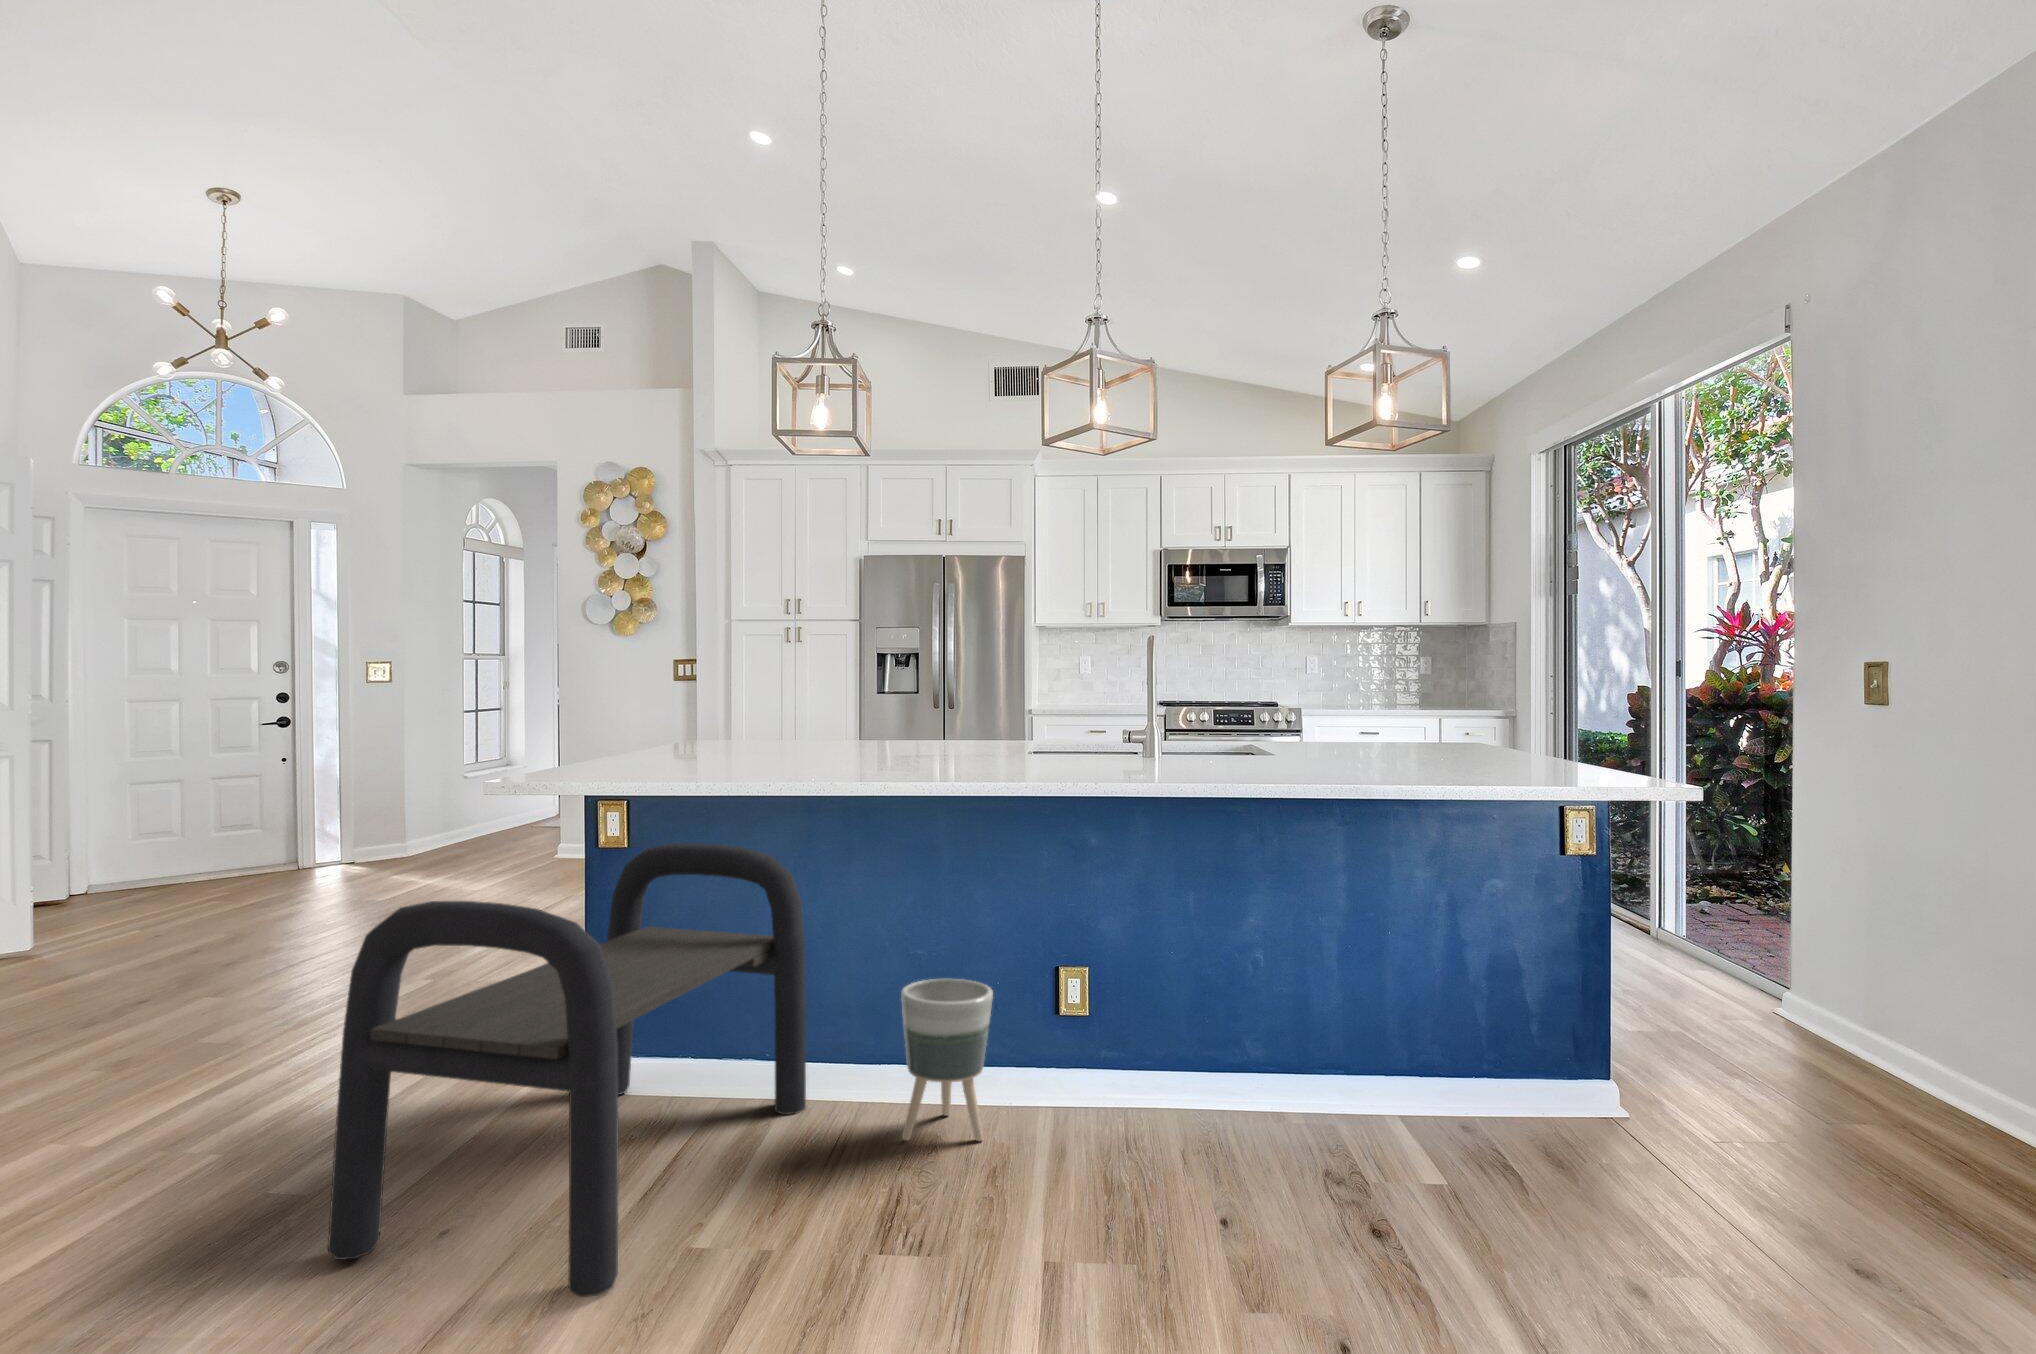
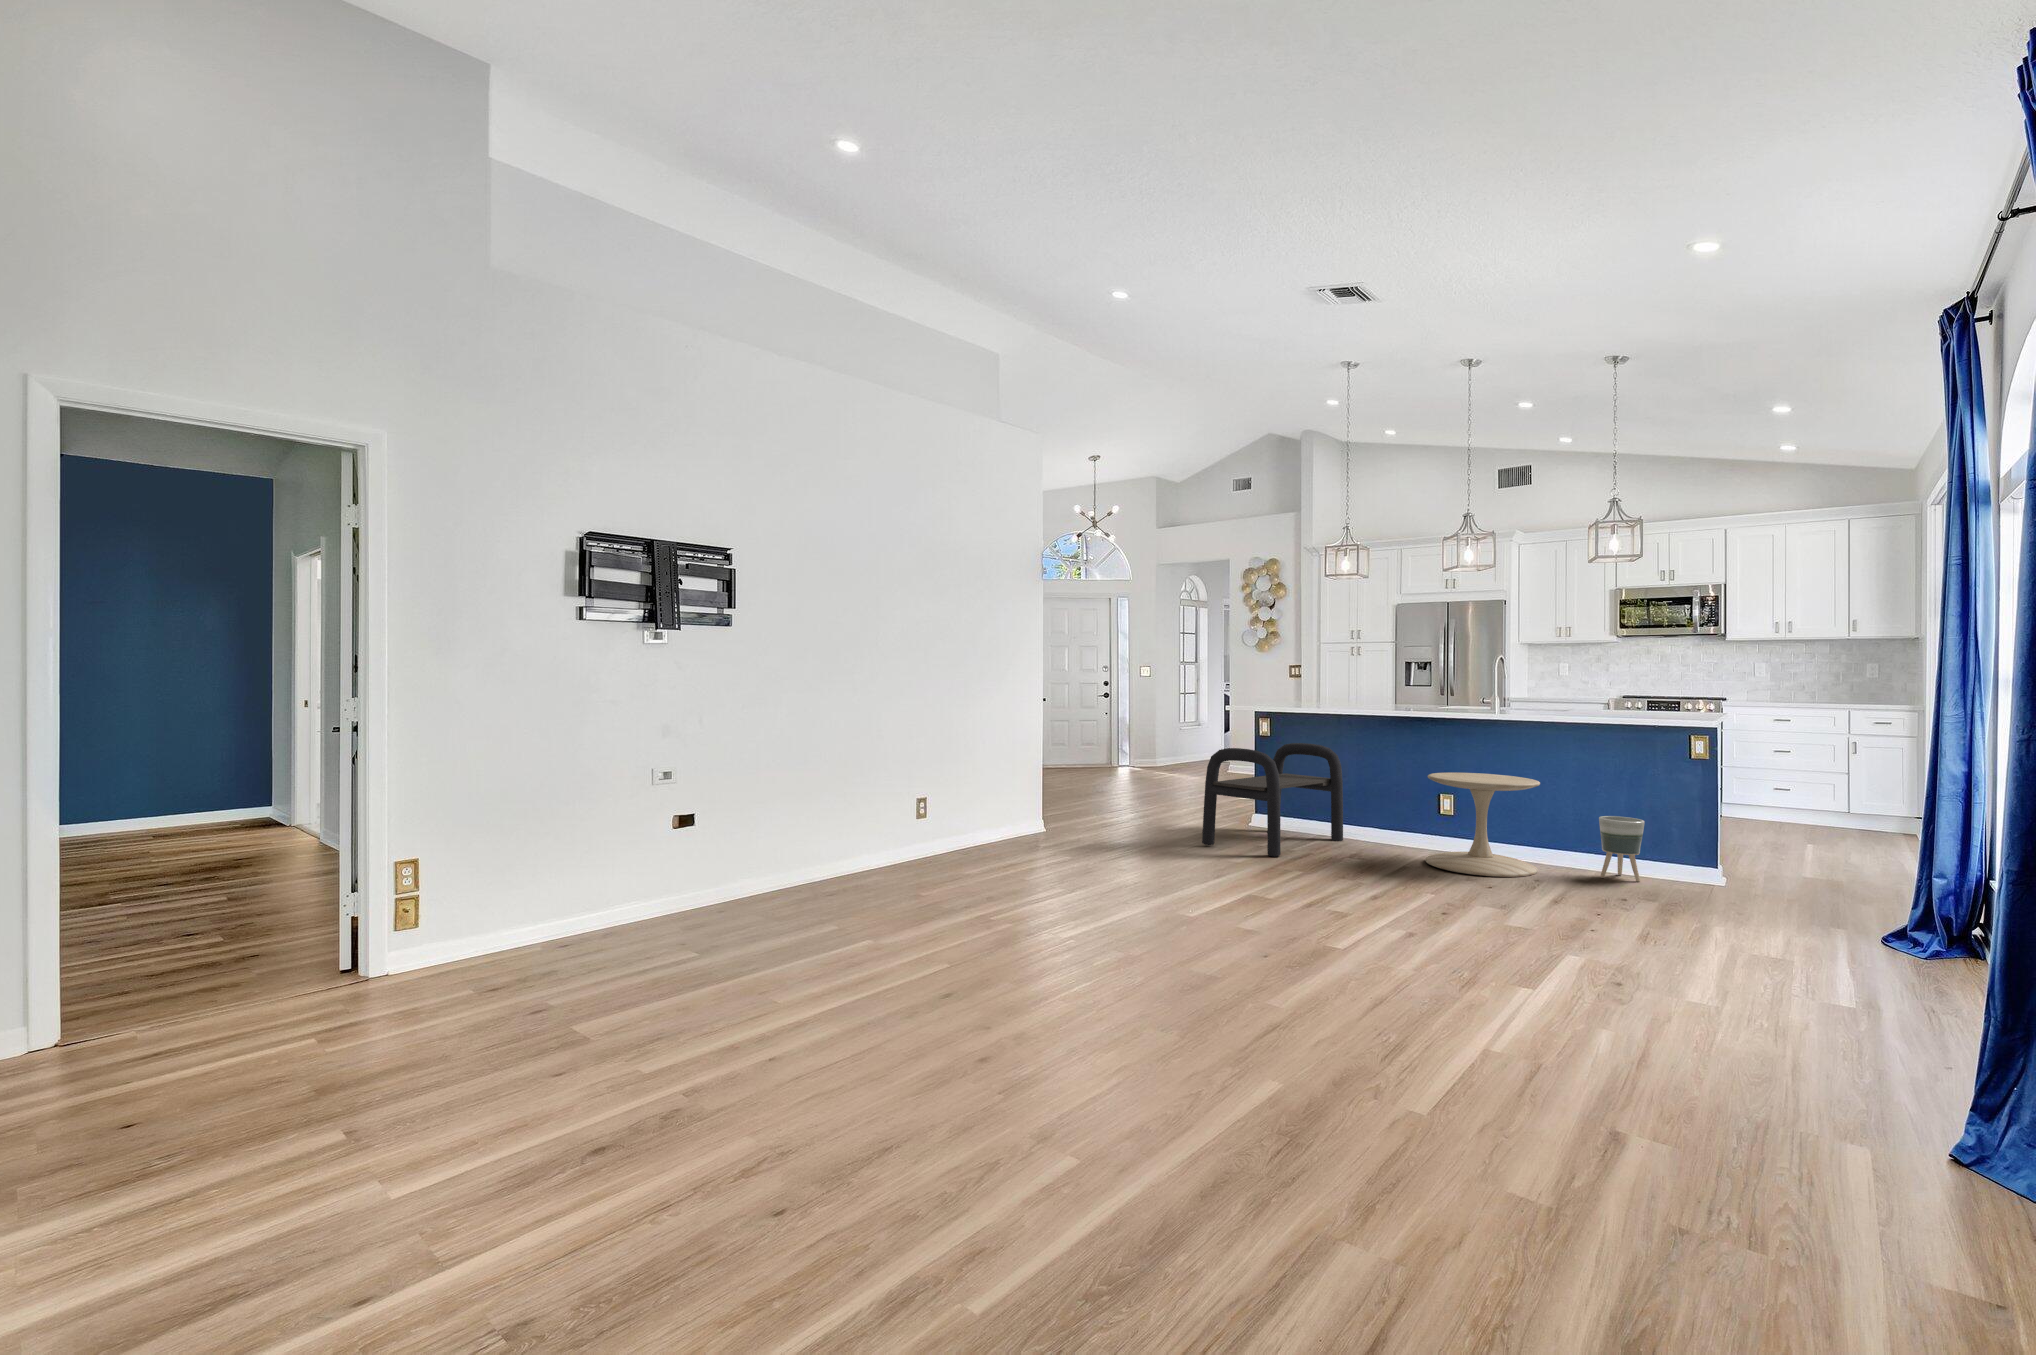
side table: none [1060,911,1360,1266] -> present [1425,773,1540,877]
planter: present [901,979,993,1141] -> present [1599,816,1645,882]

